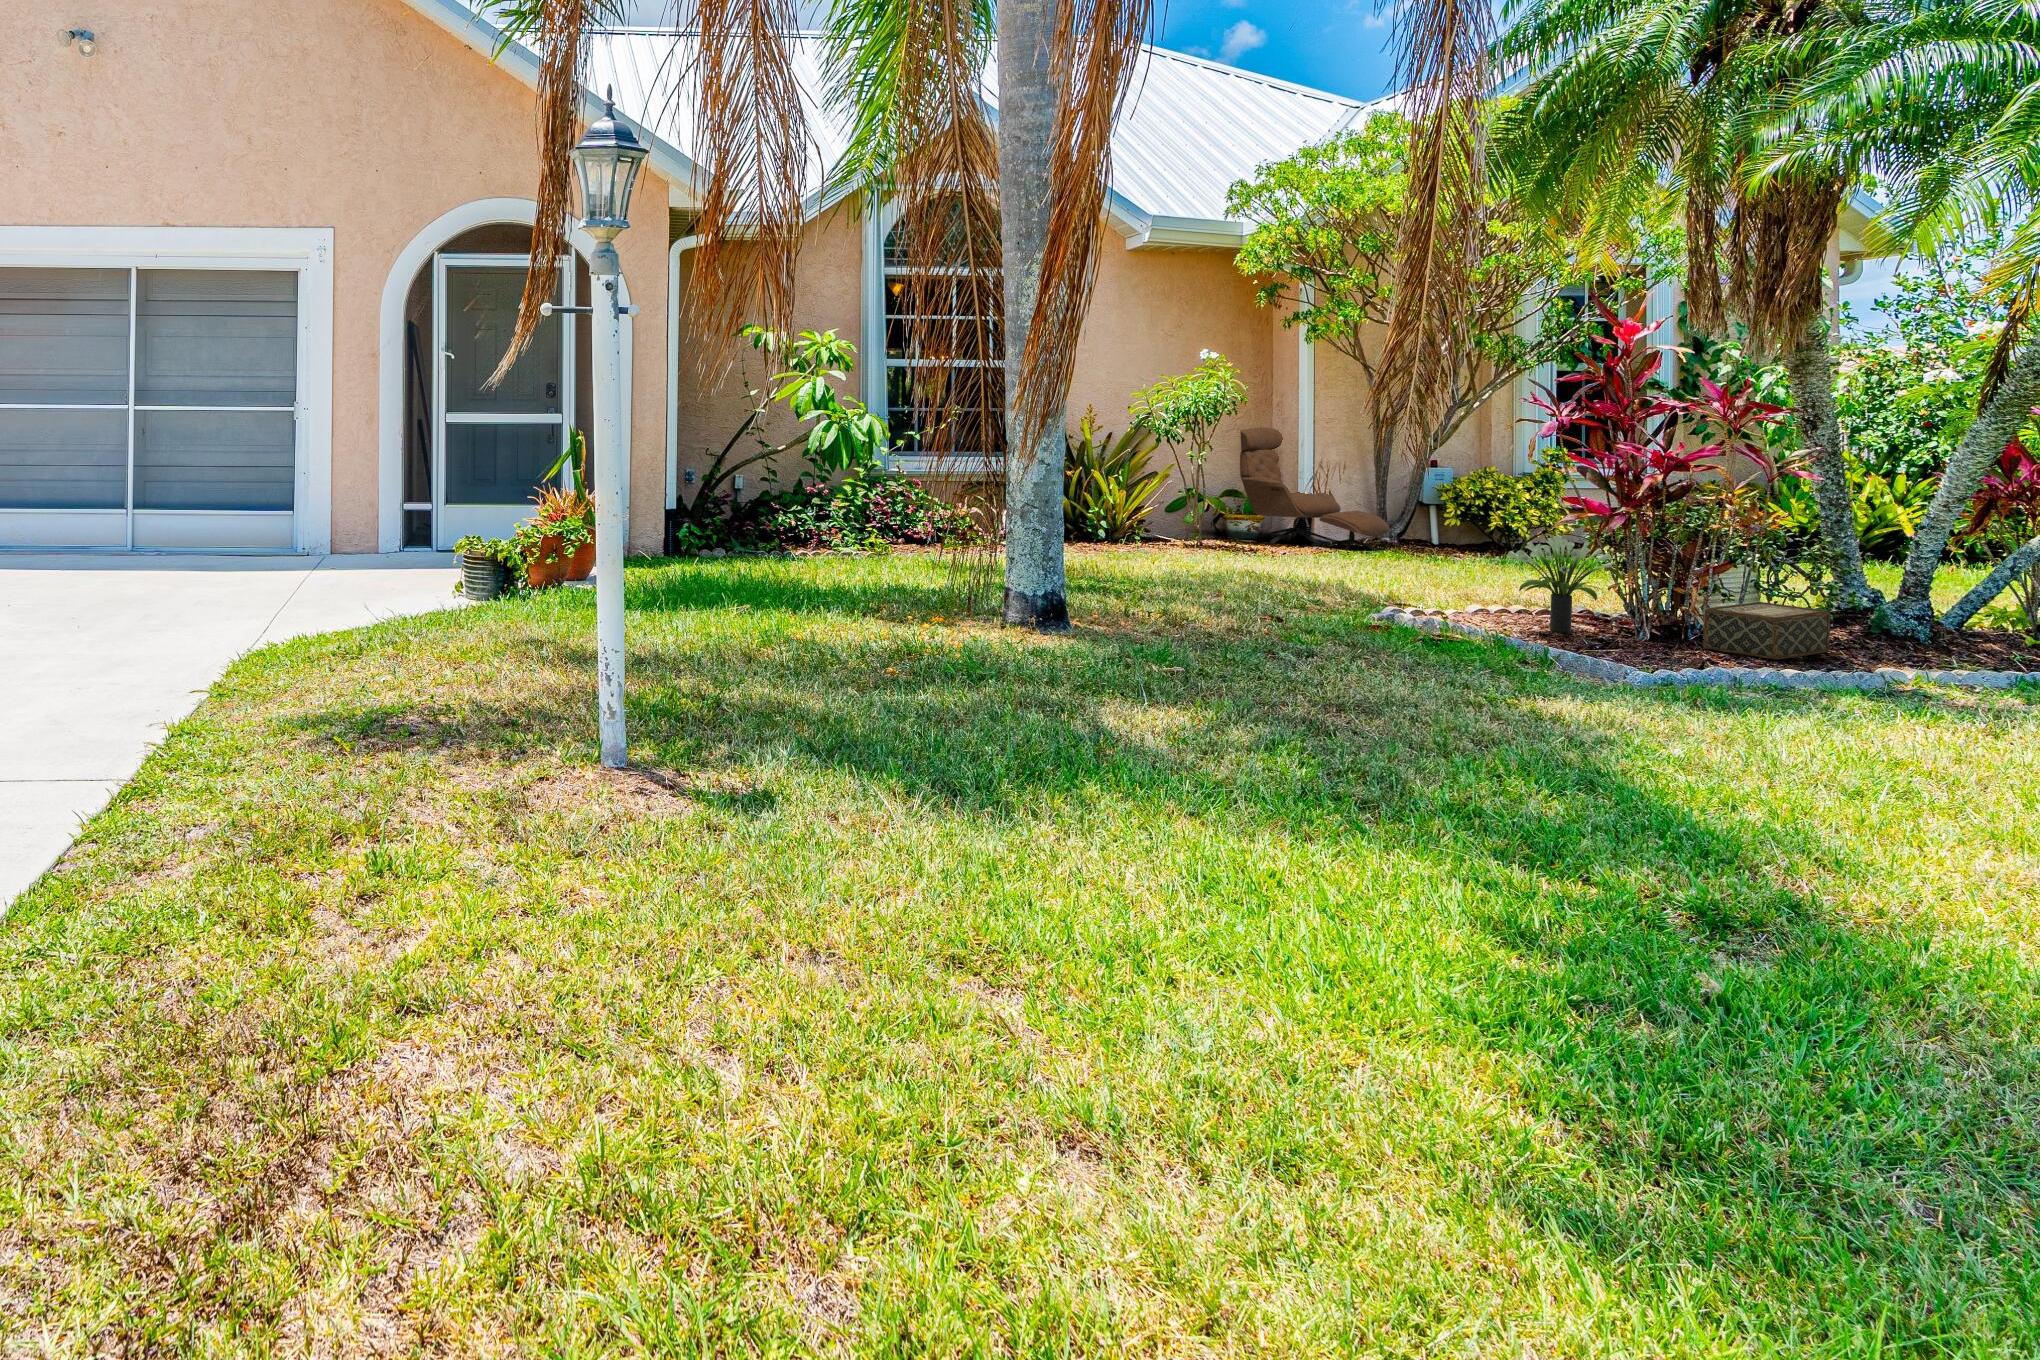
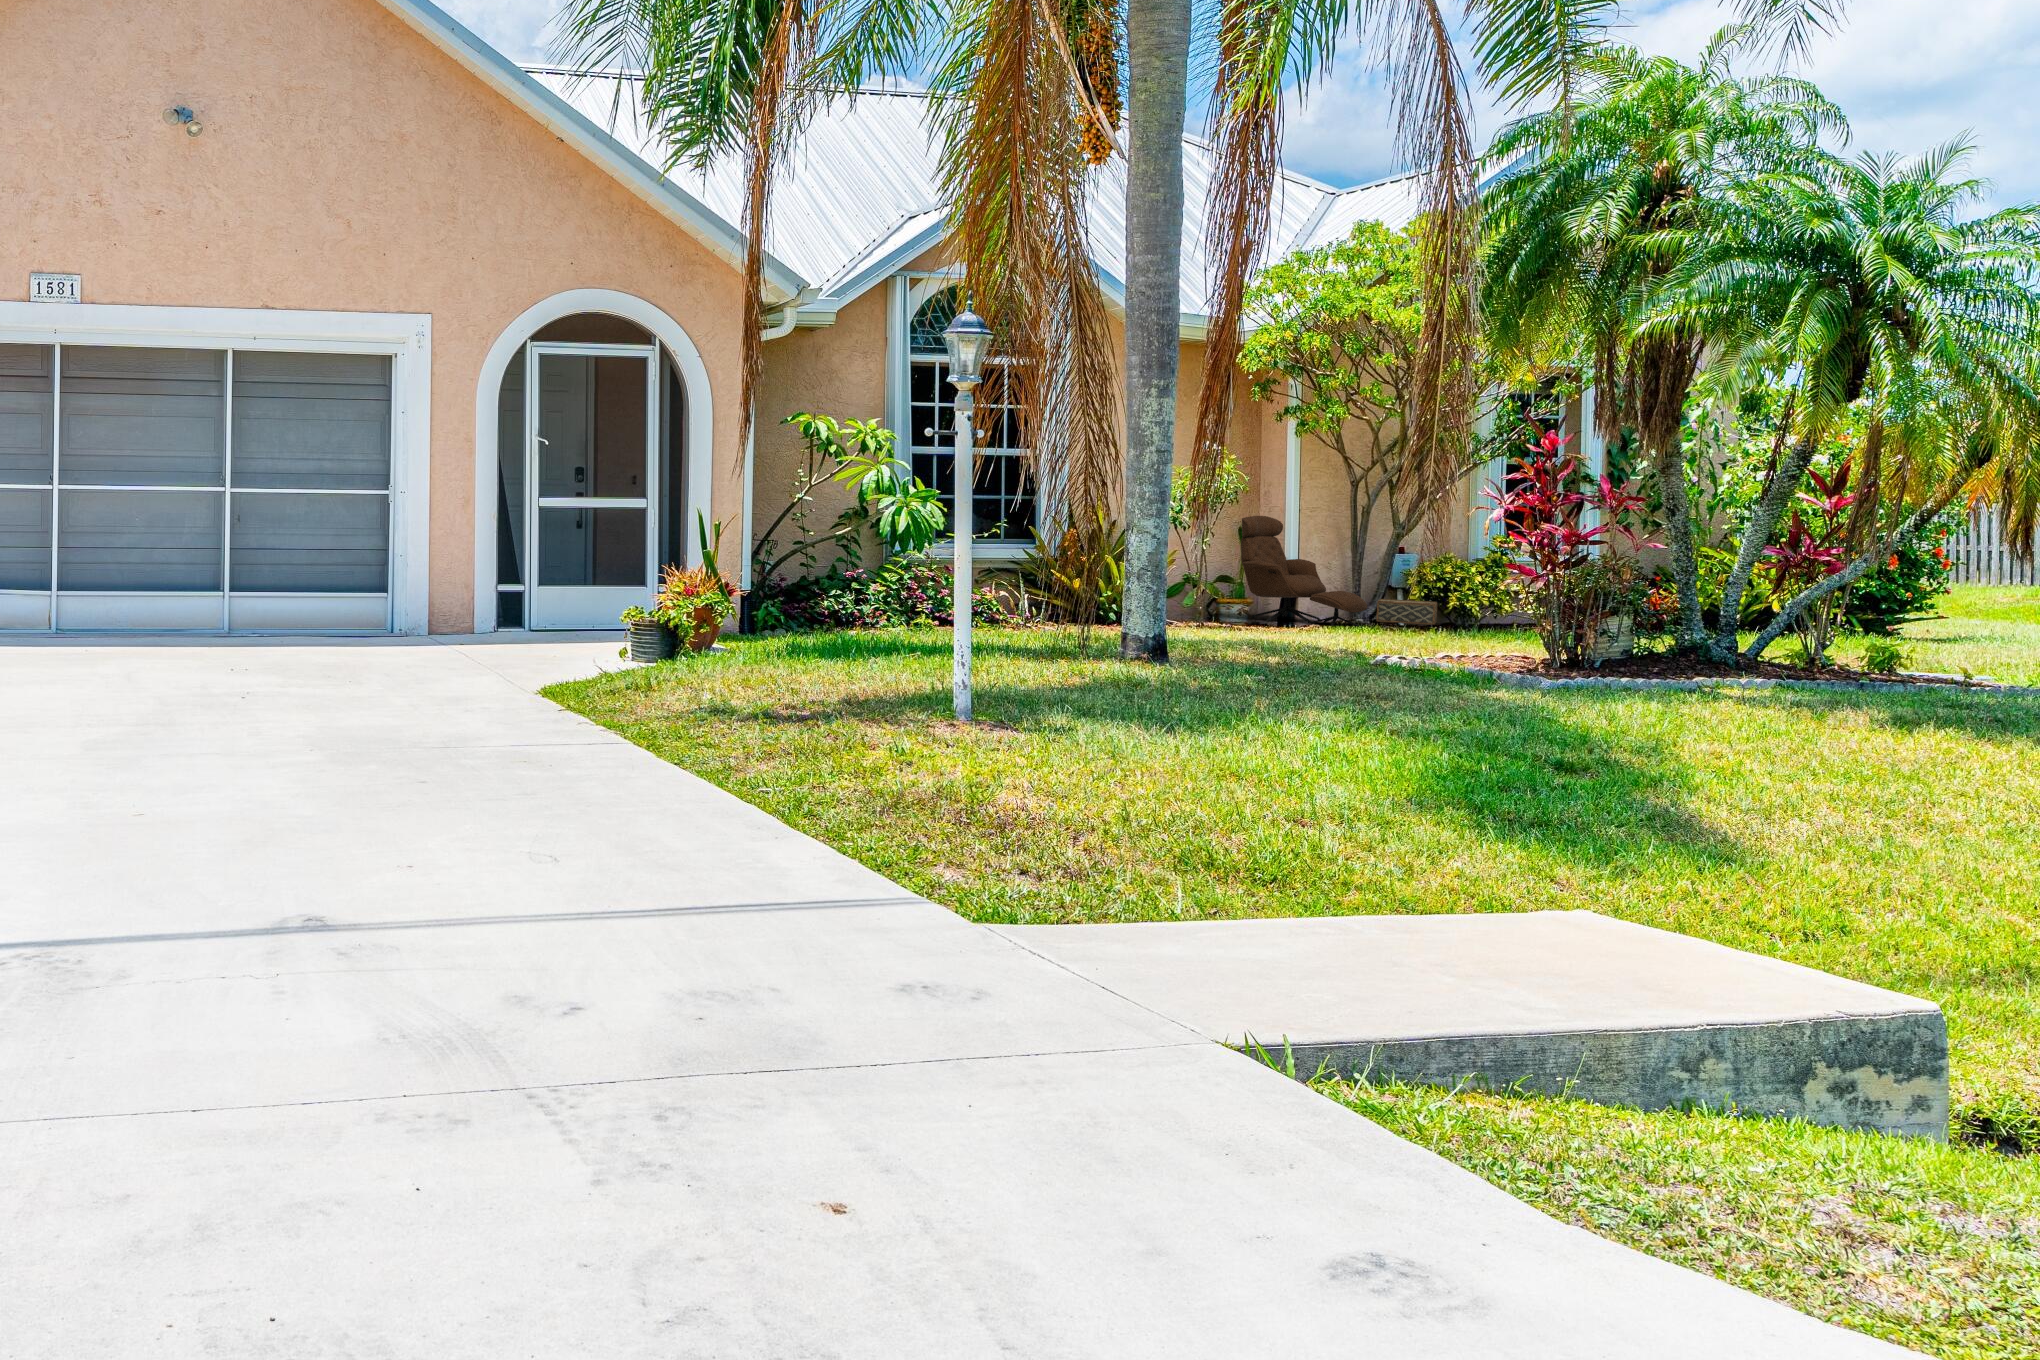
potted plant: present [1507,535,1613,633] -> none [1468,595,1545,668]
woven basket: present [1703,602,1830,660] -> present [1376,599,1438,625]

